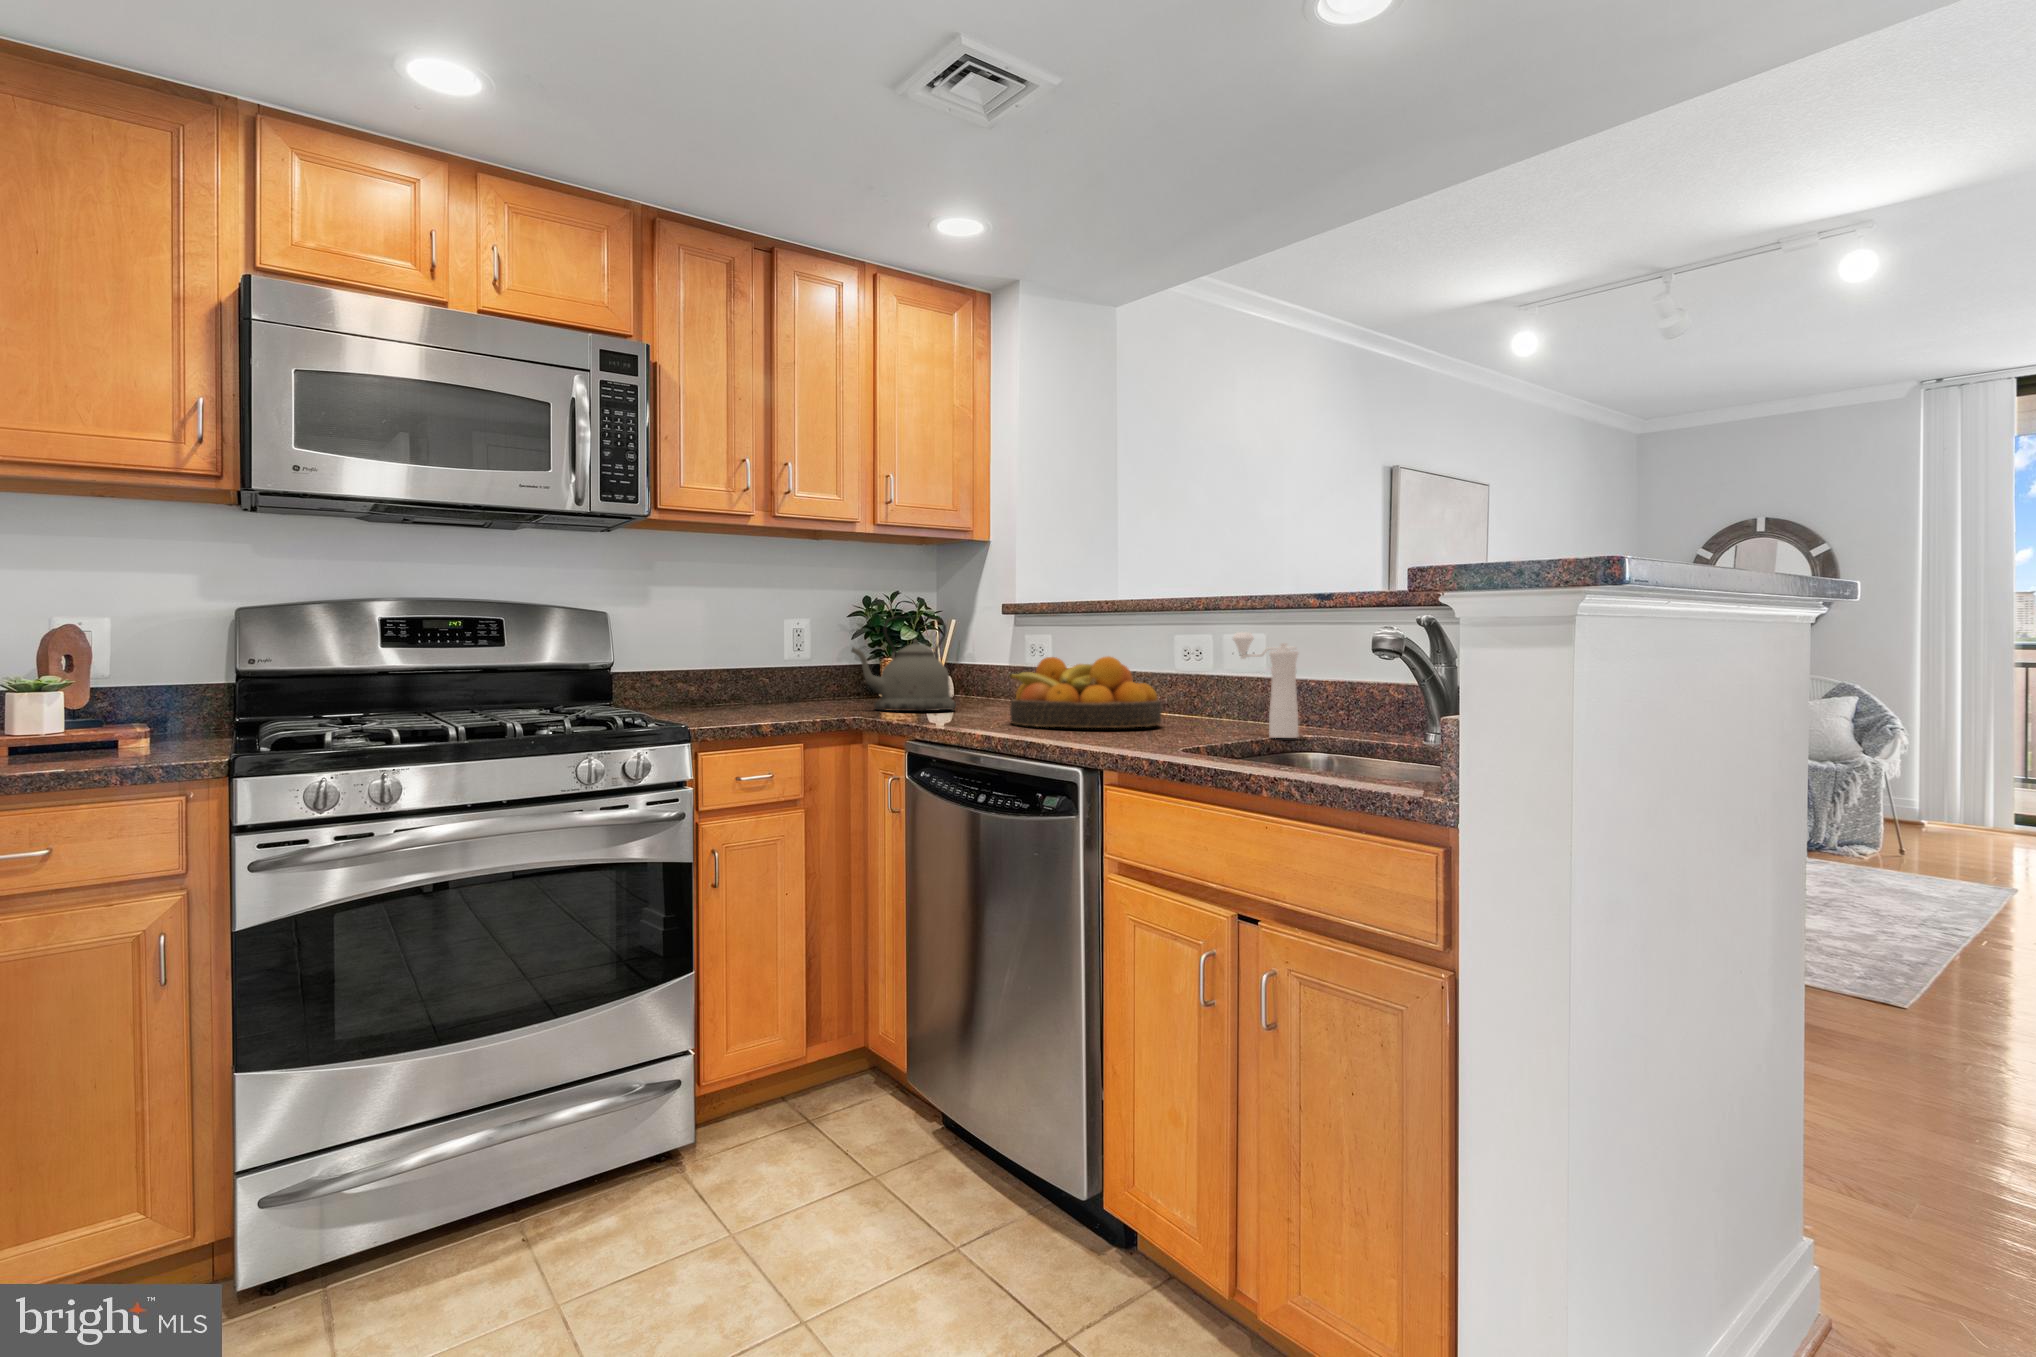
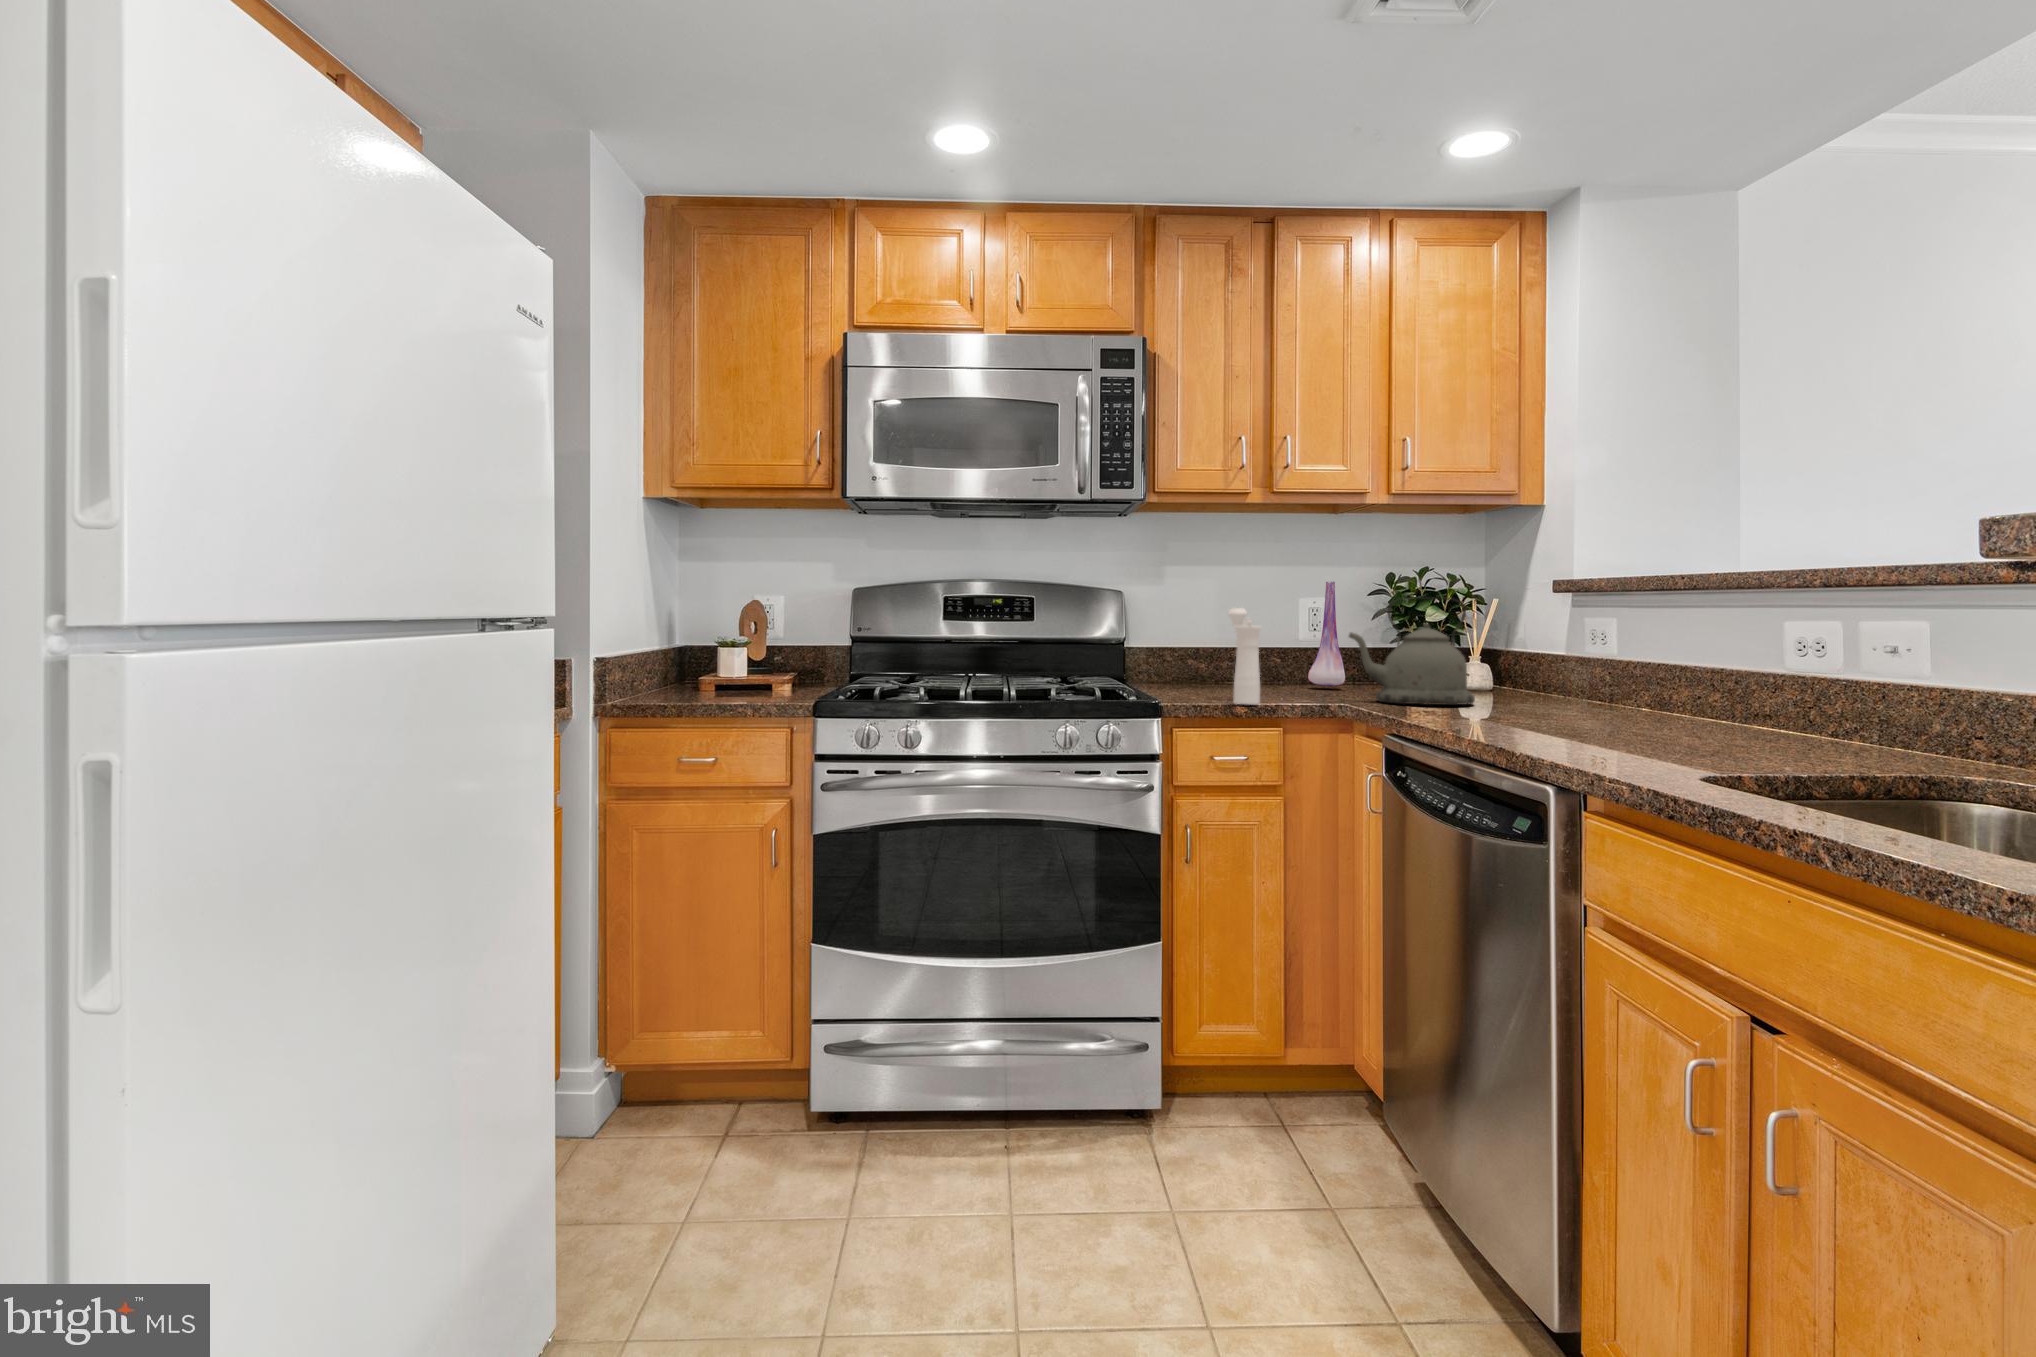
vase: none [794,600,834,701] -> present [1308,582,1345,686]
pepper mill: present [1233,632,1298,738] -> present [1228,608,1261,705]
fruit bowl: present [1009,656,1162,728] -> none [1512,647,1736,740]

